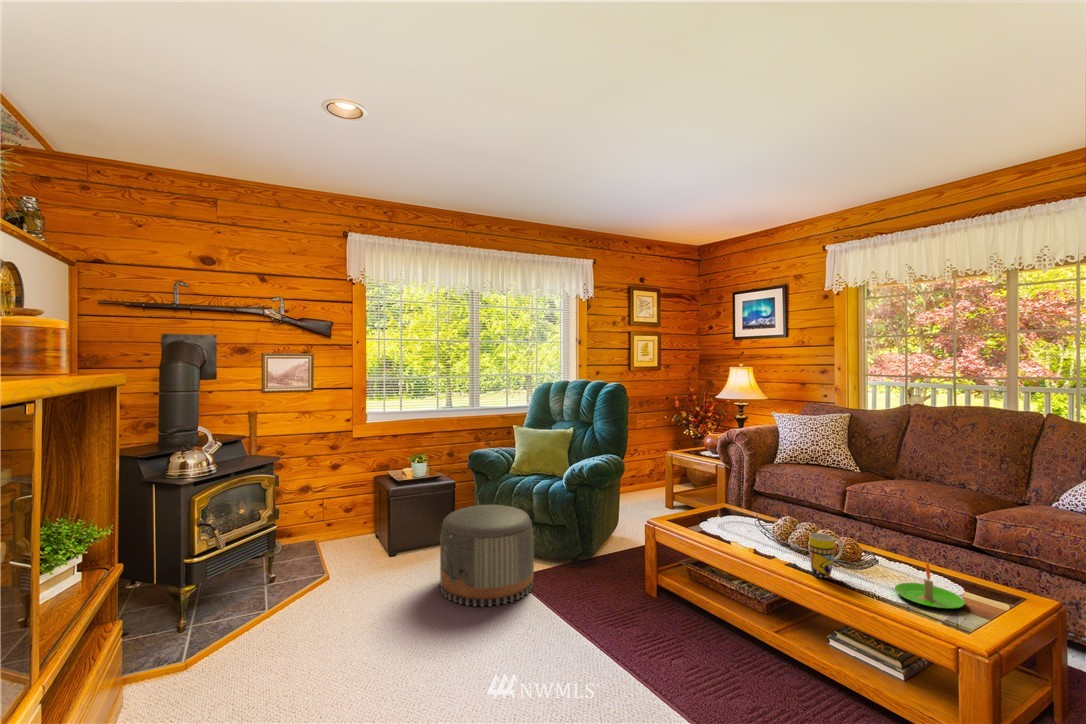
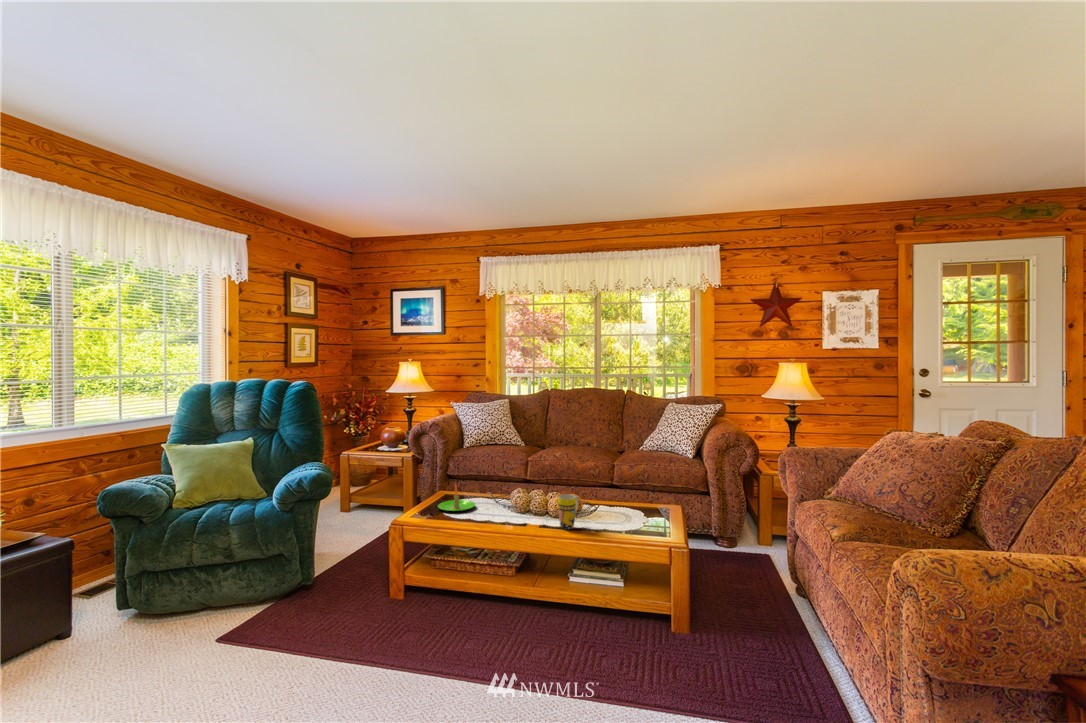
pouf: present [440,505,534,607] -> none [109,544,258,693]
candle: present [895,562,965,608] -> present [438,484,475,511]

